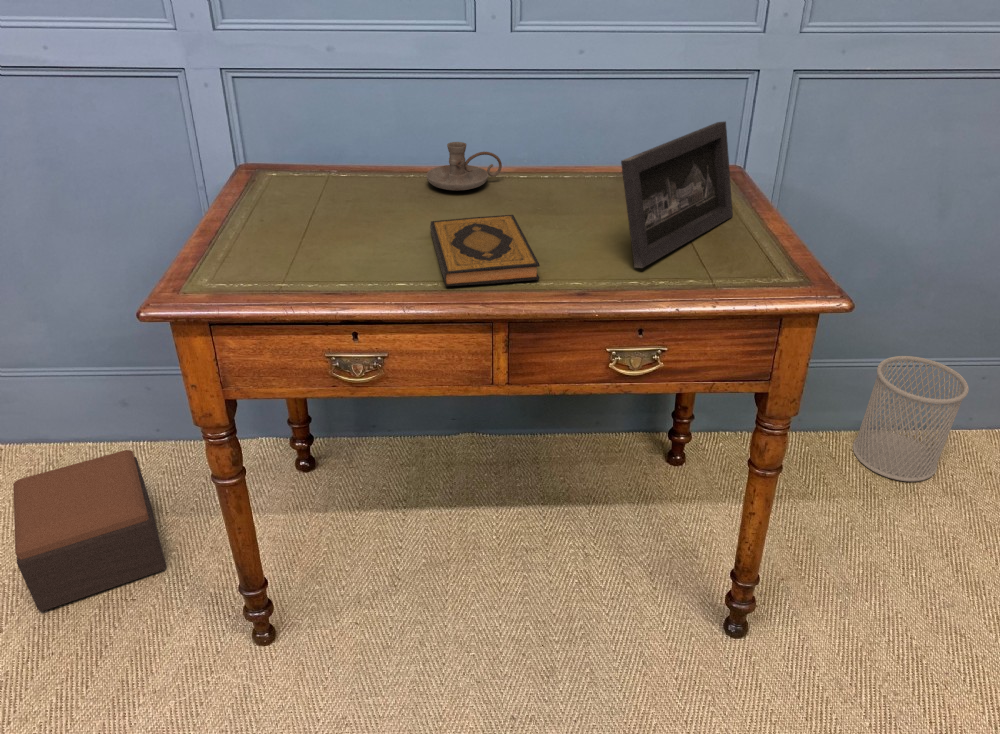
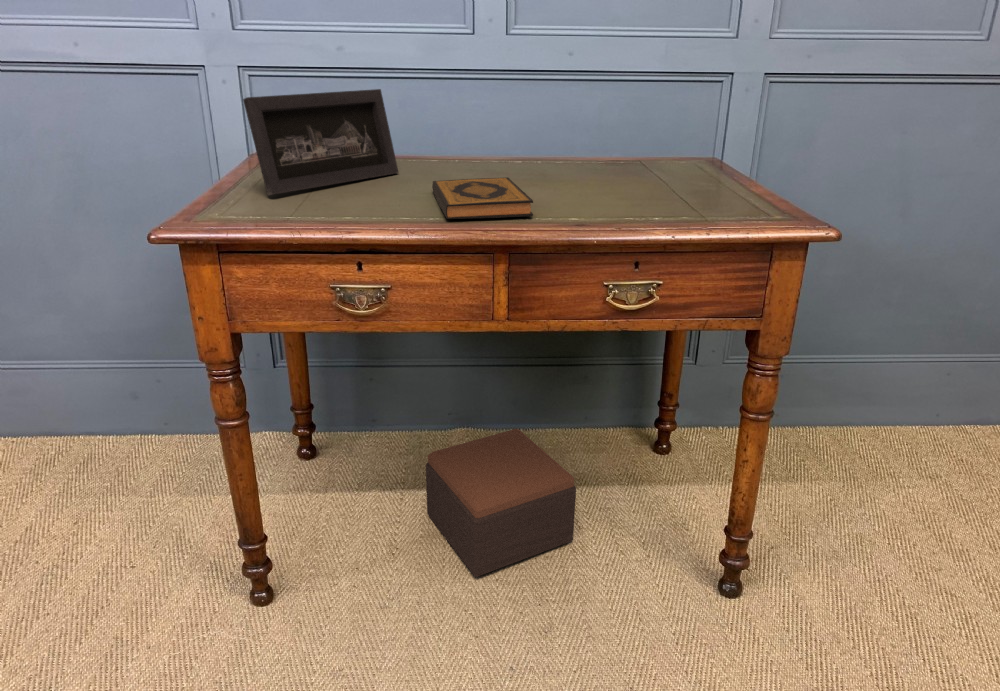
picture frame: present [621,122,733,268] -> present [243,89,398,195]
candle holder: present [426,142,502,190] -> none [429,128,497,169]
wastebasket: present [853,356,969,482] -> none [831,348,936,466]
footstool: present [13,450,166,611] -> present [426,429,576,577]

